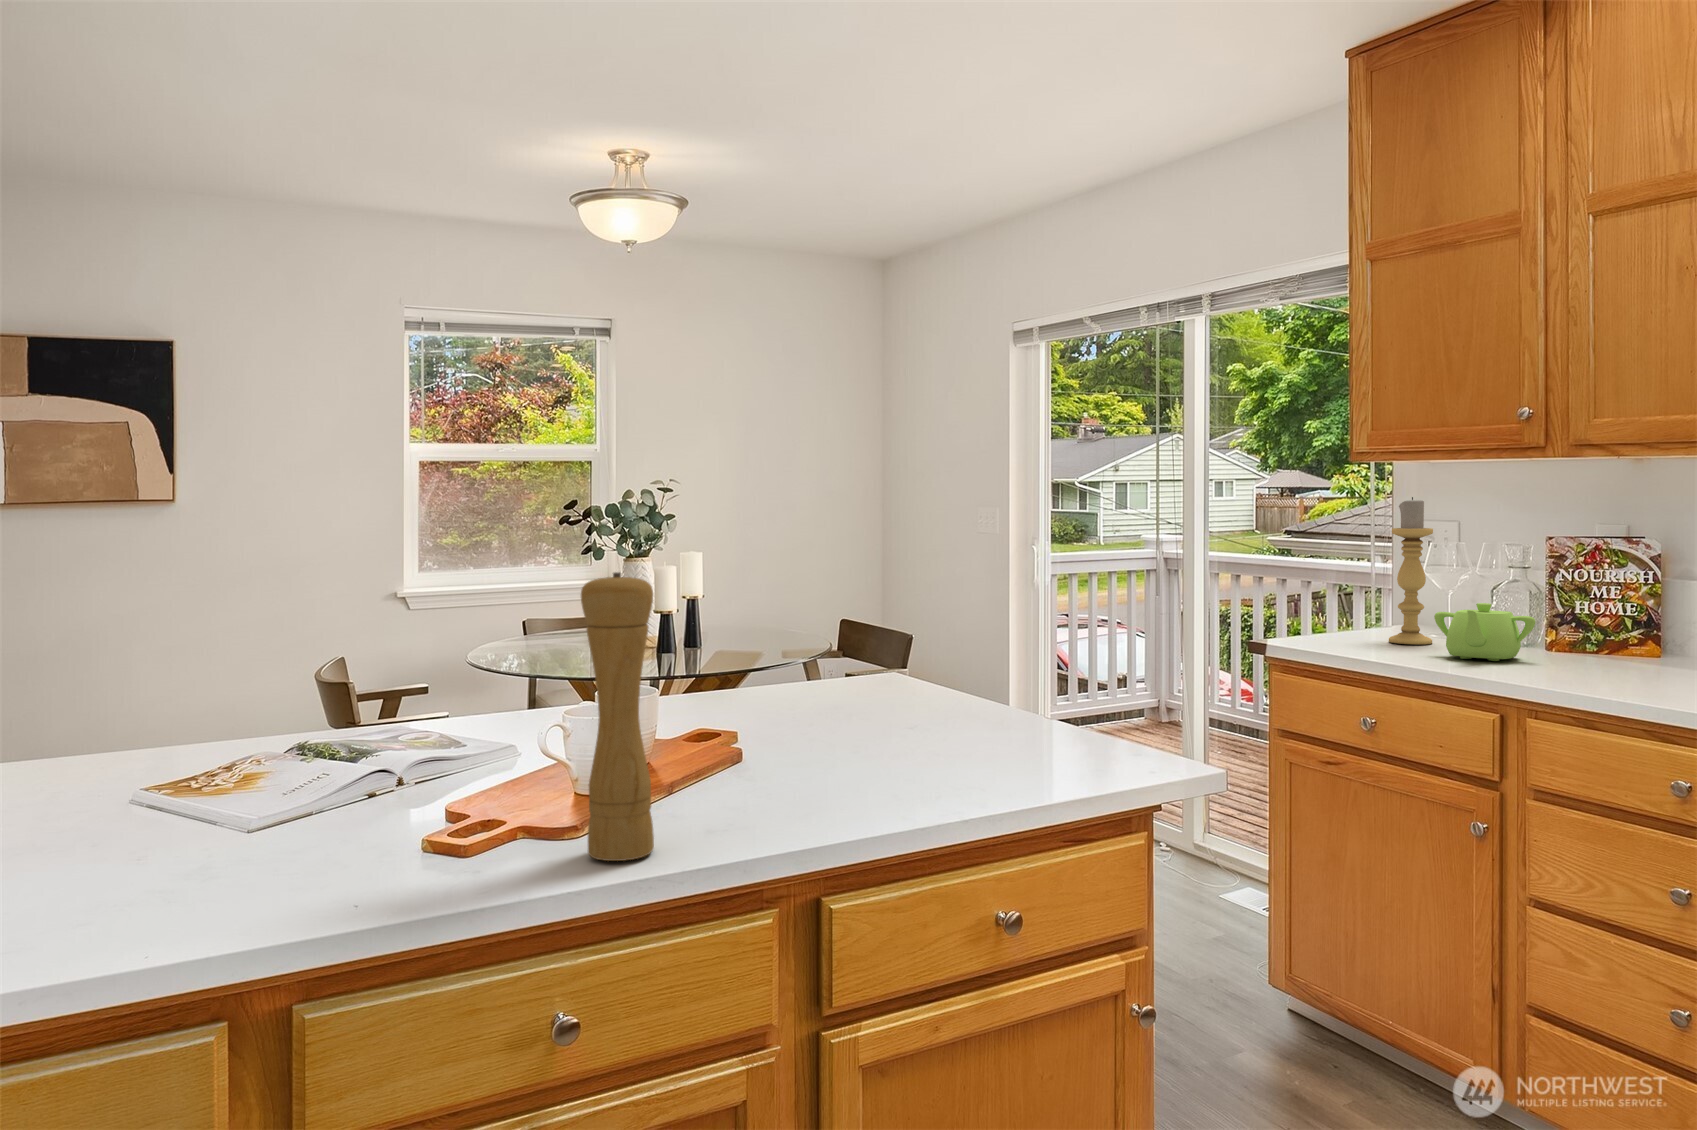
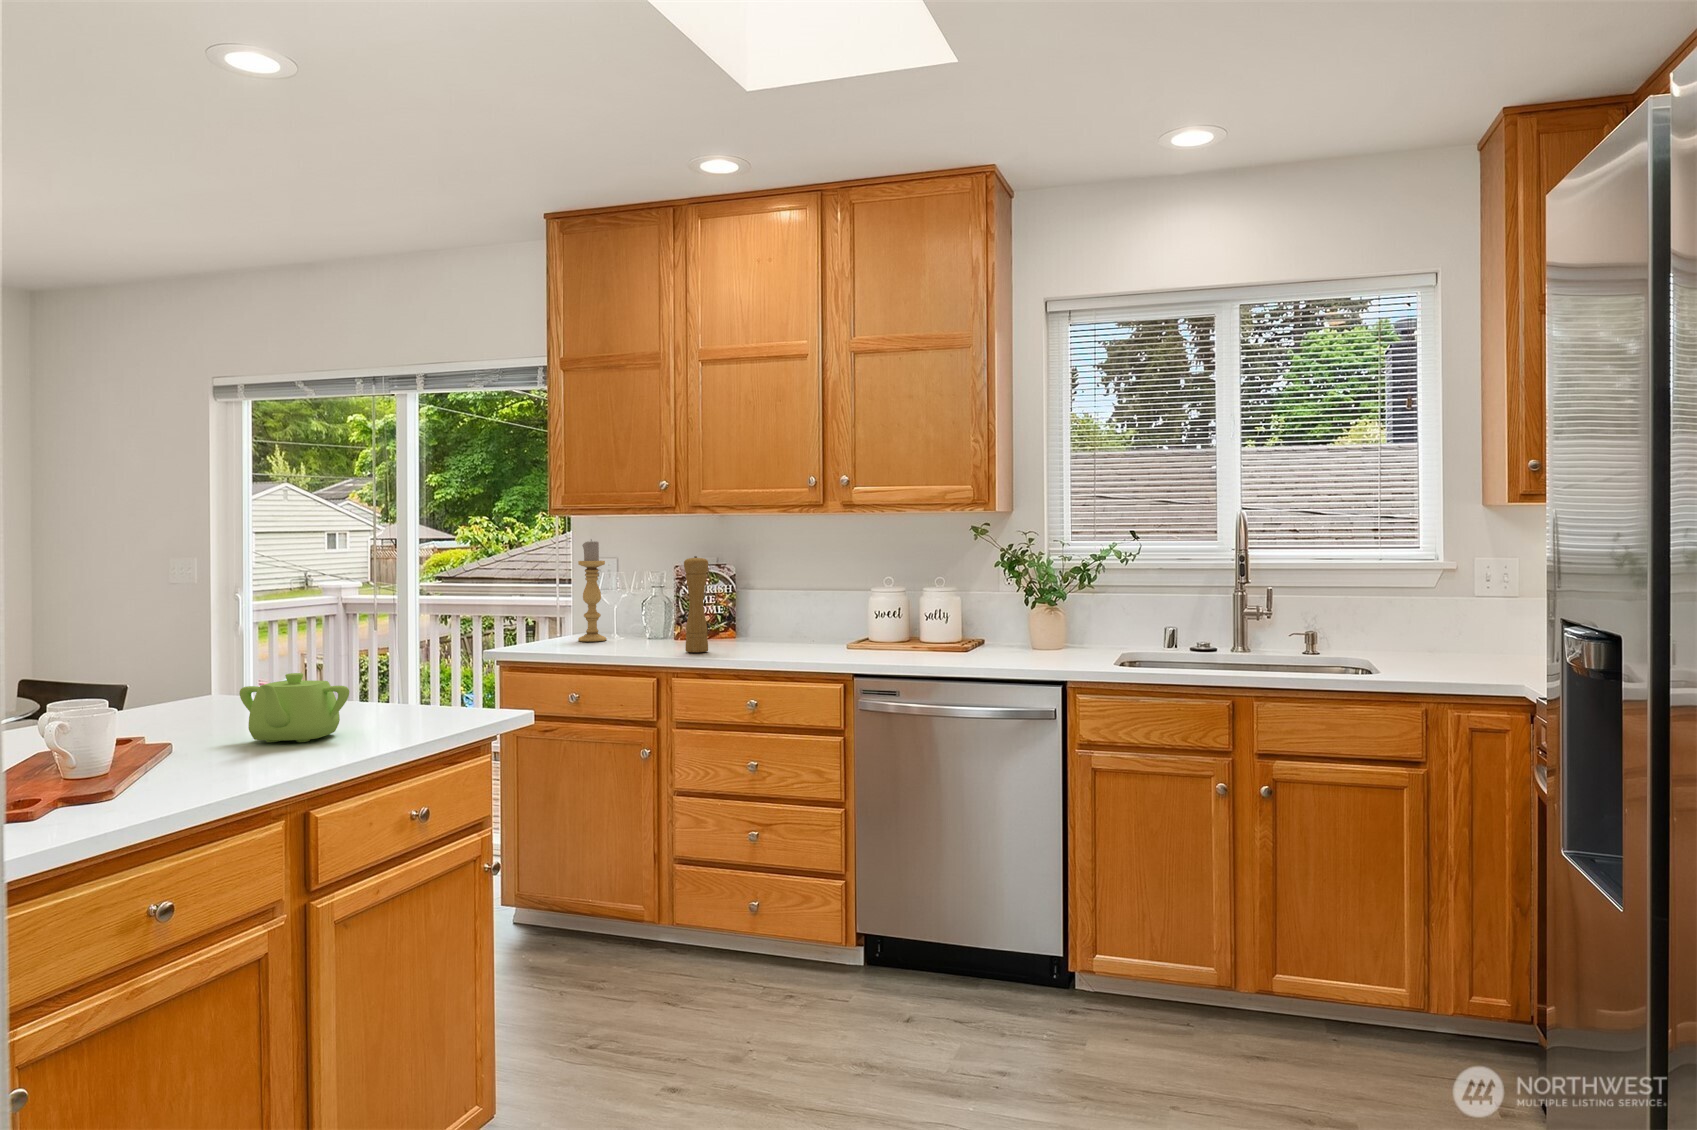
pepper mill: present [581,572,654,861] -> present [684,556,708,652]
teapot: present [1434,603,1536,661] -> present [239,673,349,742]

